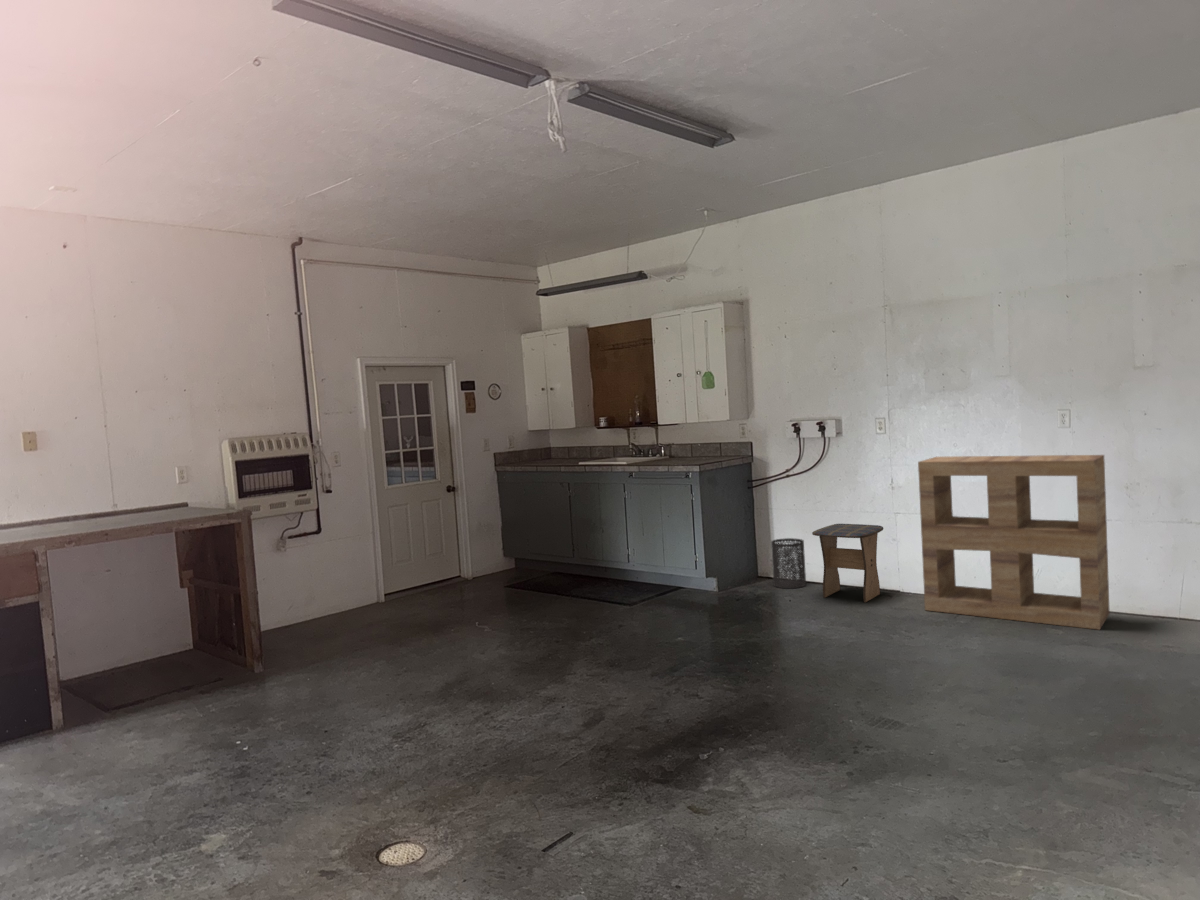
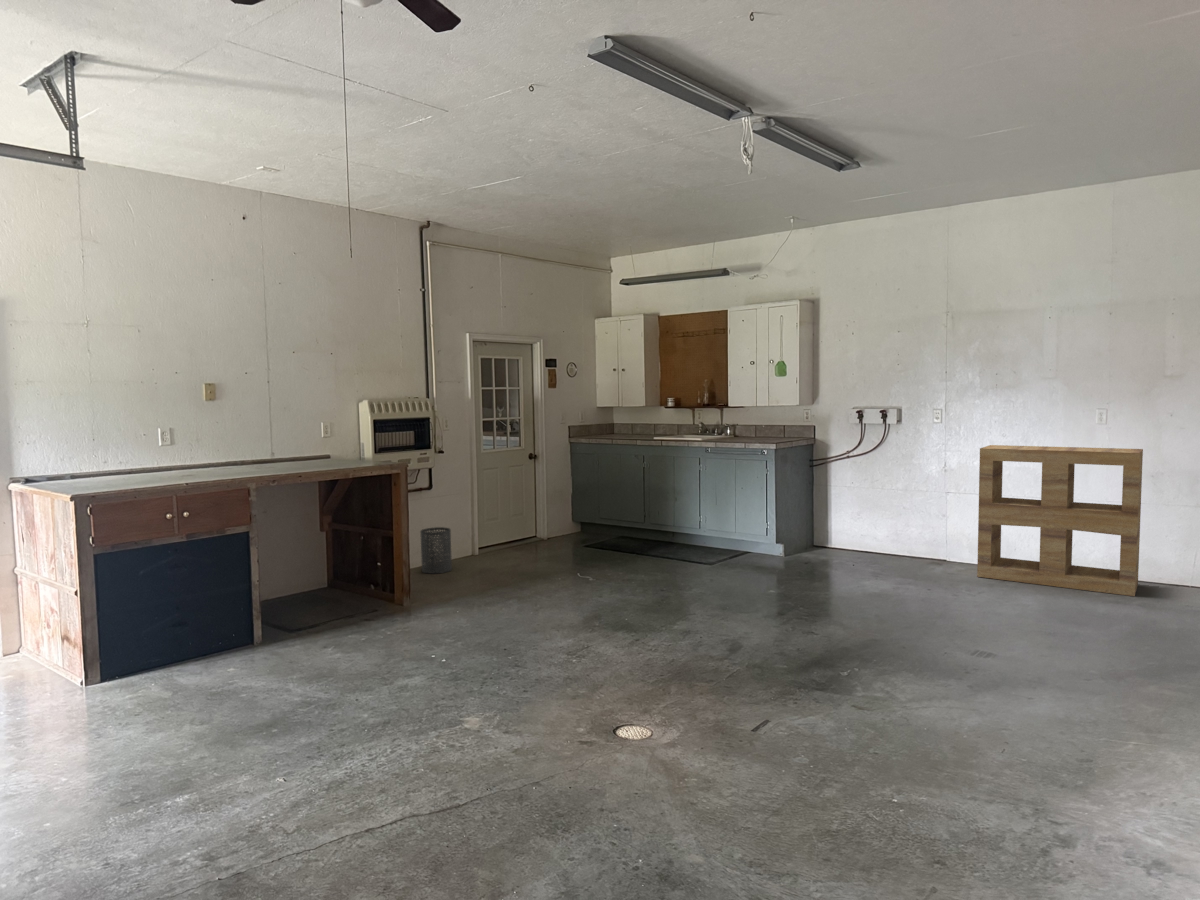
stool: present [812,524,883,603] -> none [876,500,938,569]
trash can: present [771,538,806,588] -> present [421,527,452,574]

